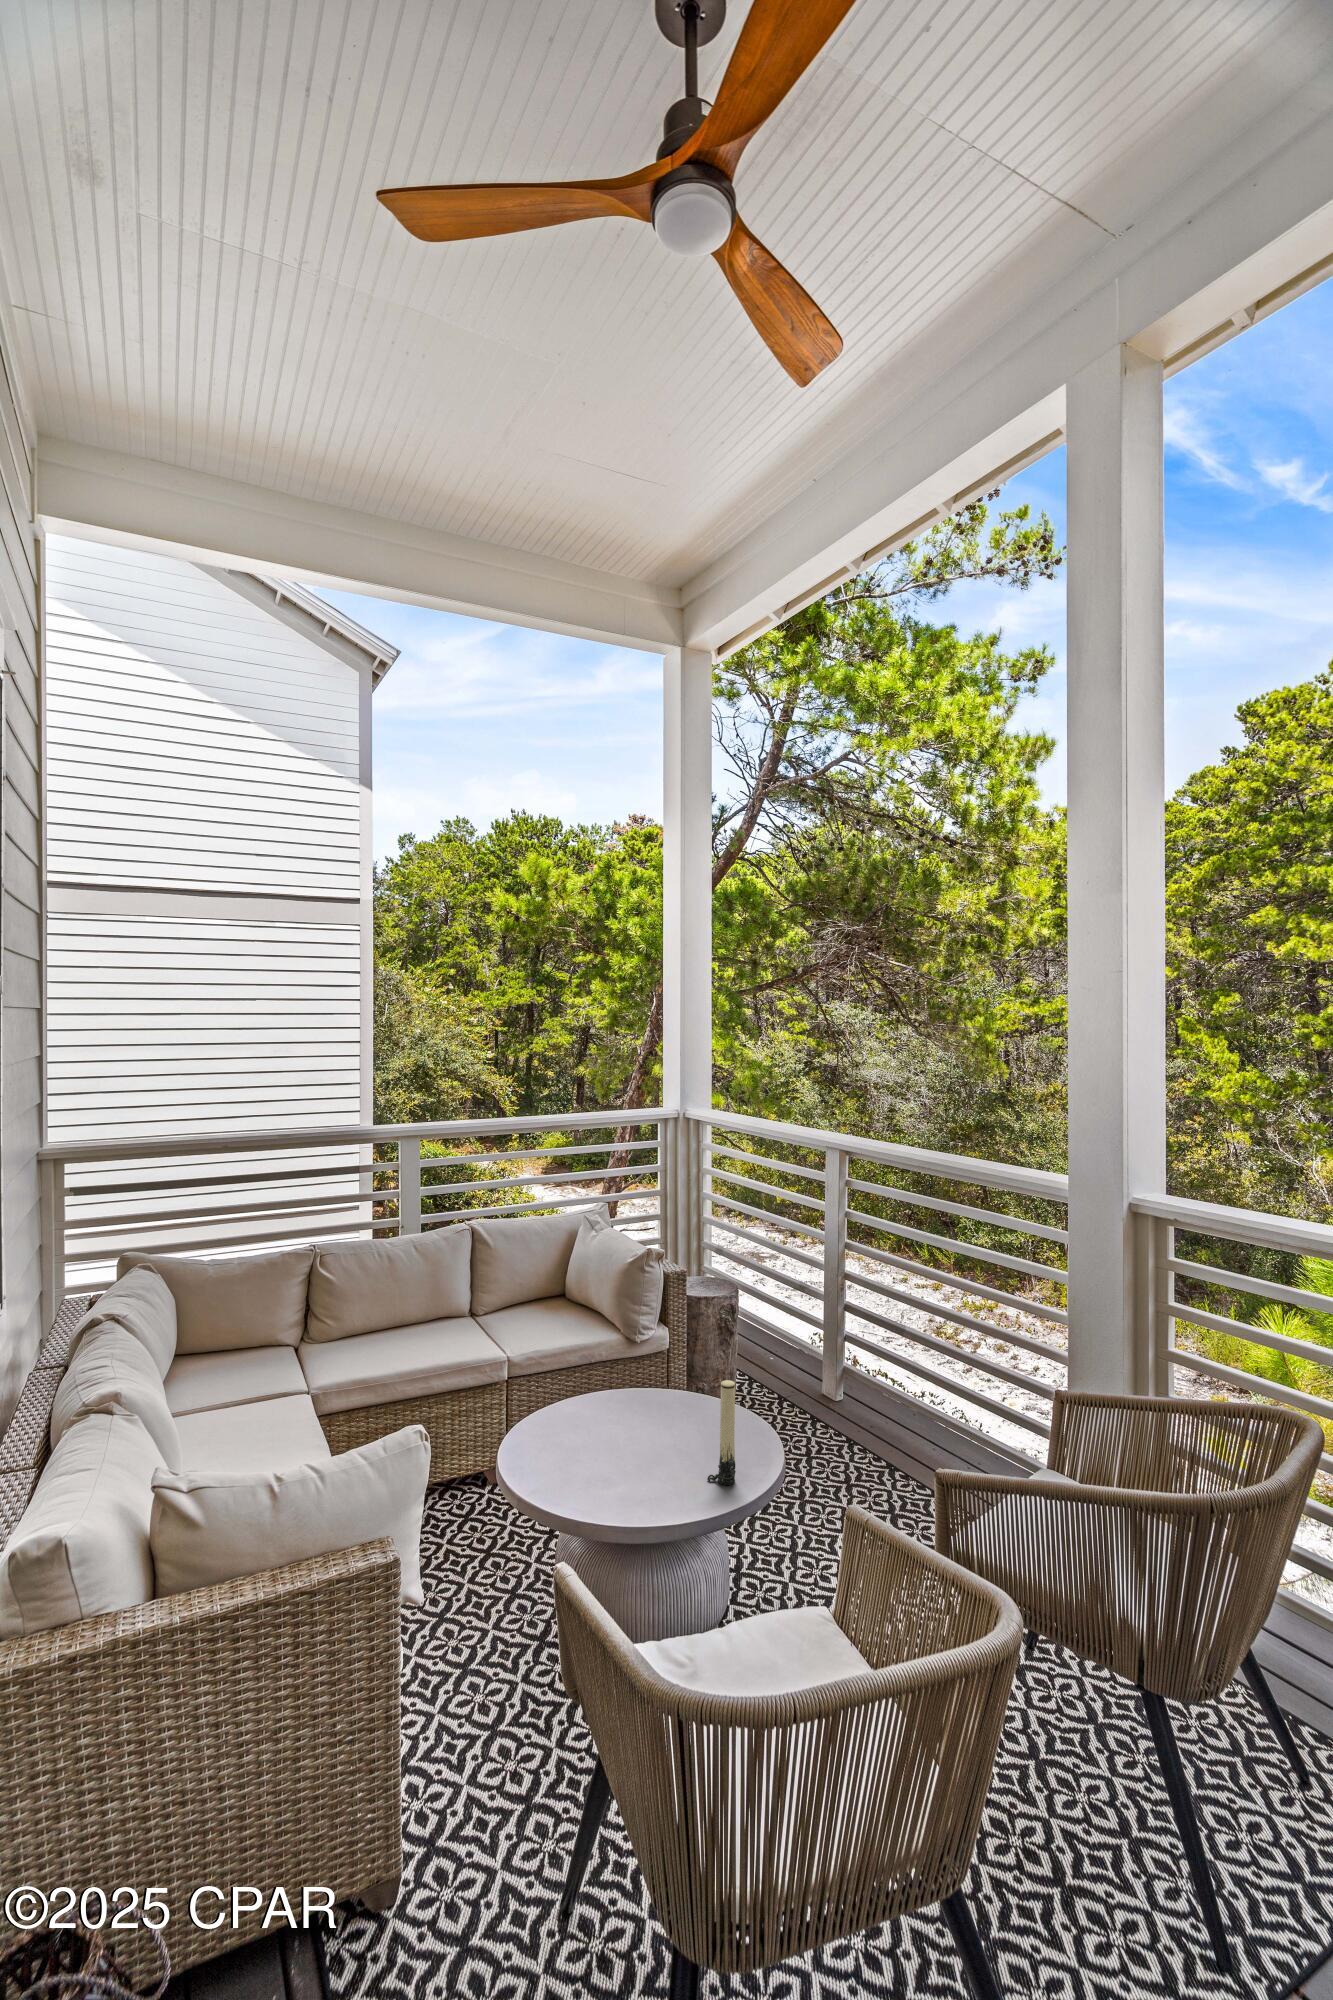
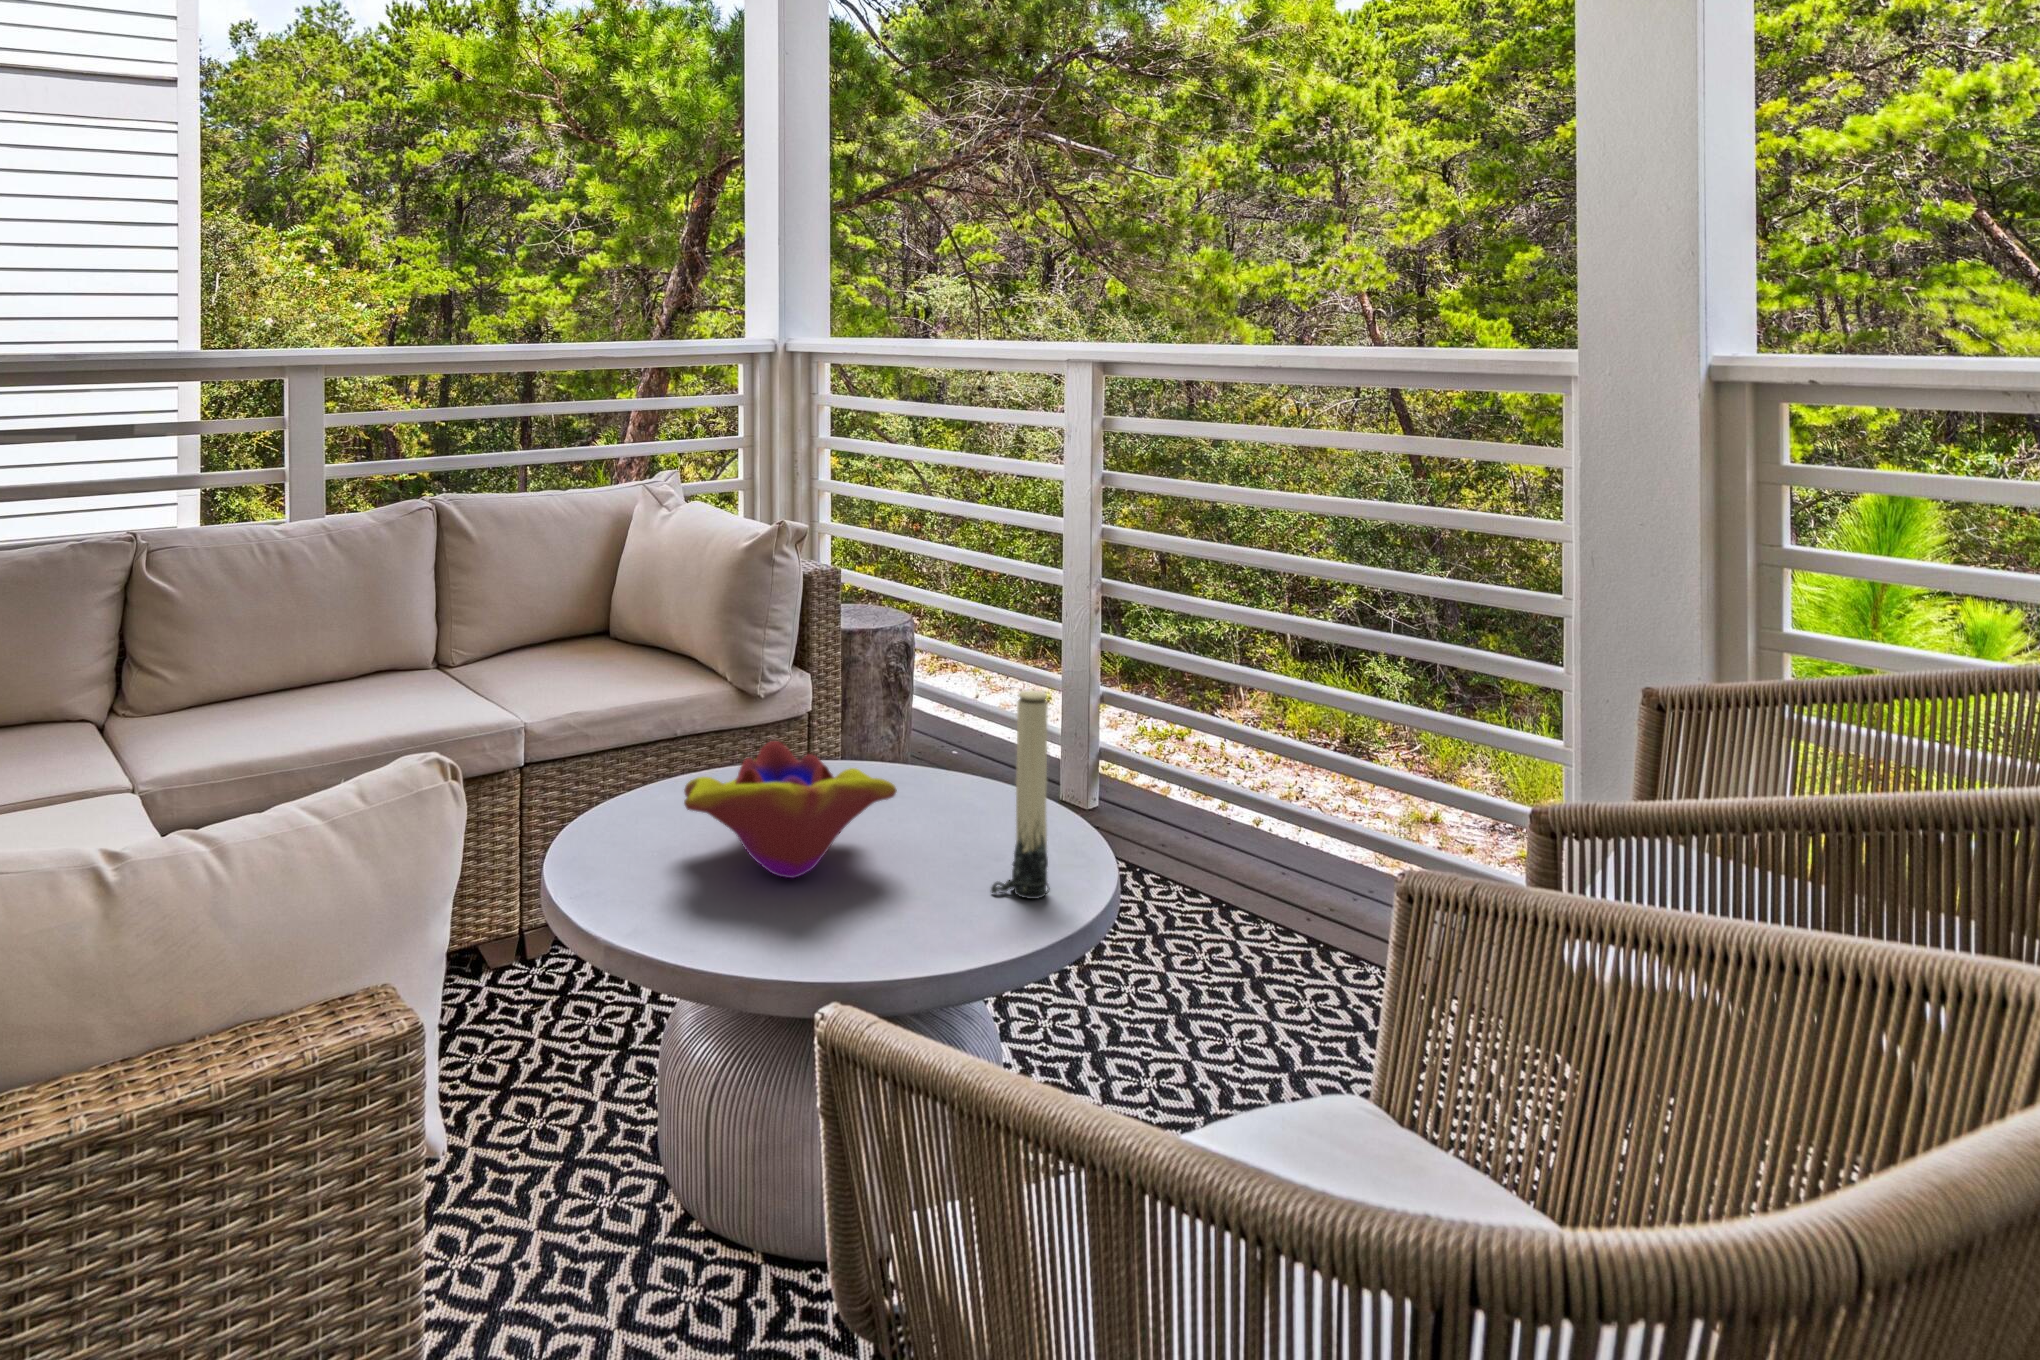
decorative bowl: none [561,1392,666,1466] -> present [684,741,897,878]

